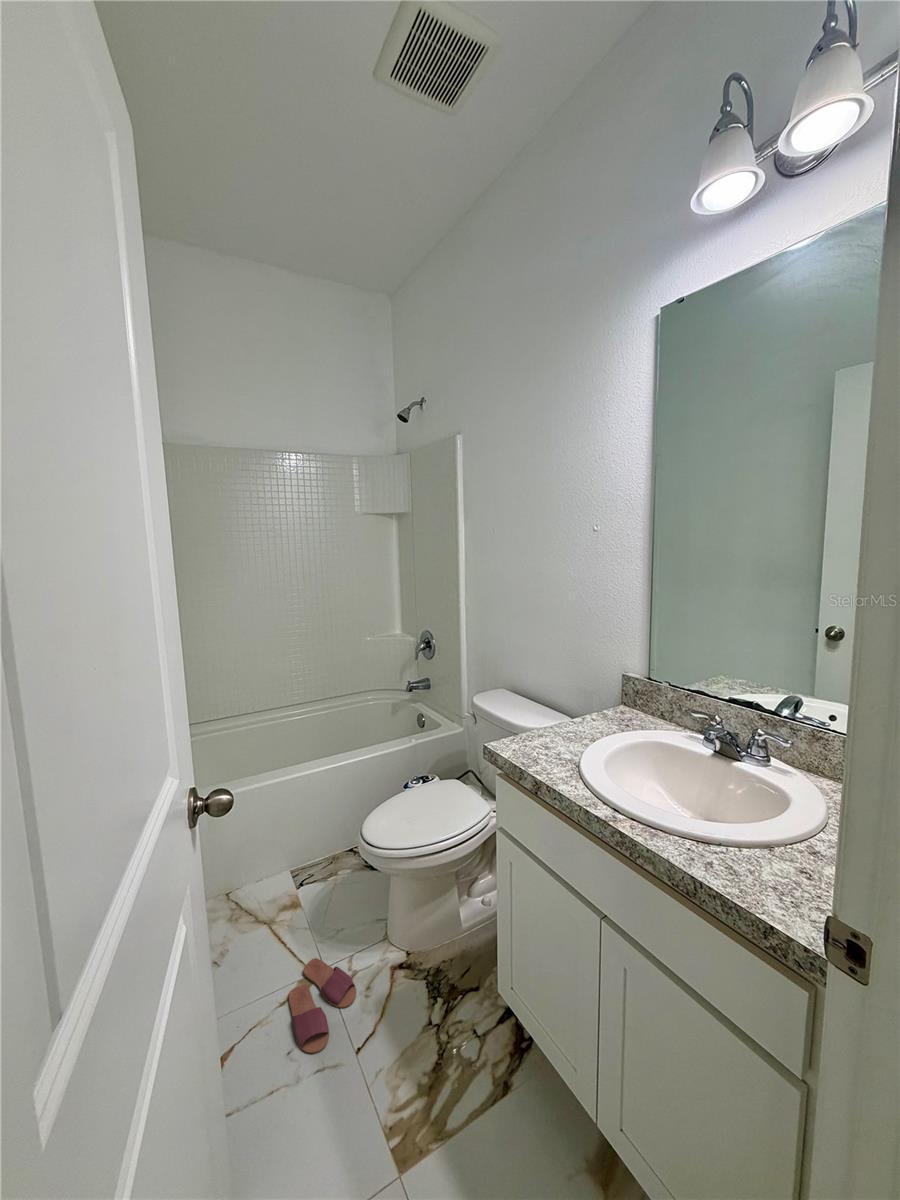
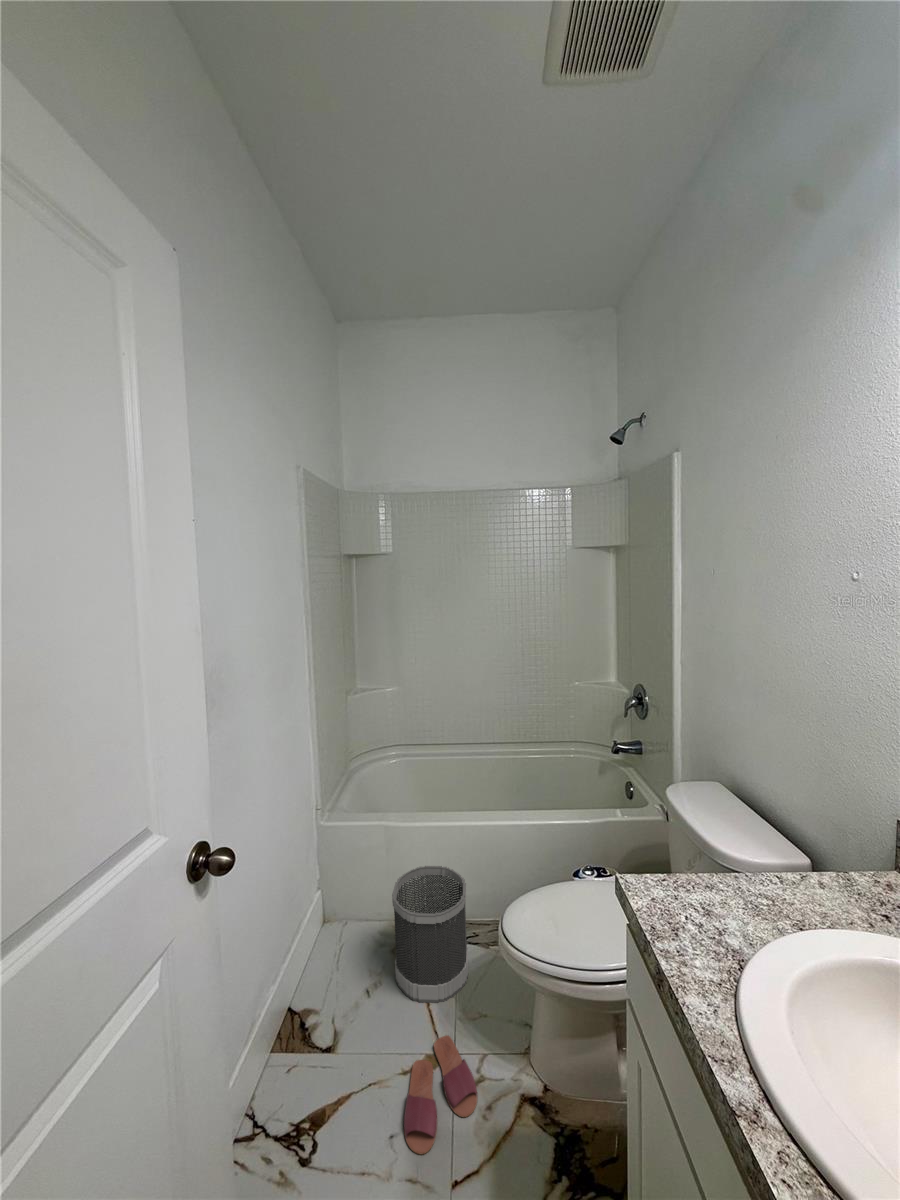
wastebasket: none [234,820,317,950] -> present [392,866,468,1003]

